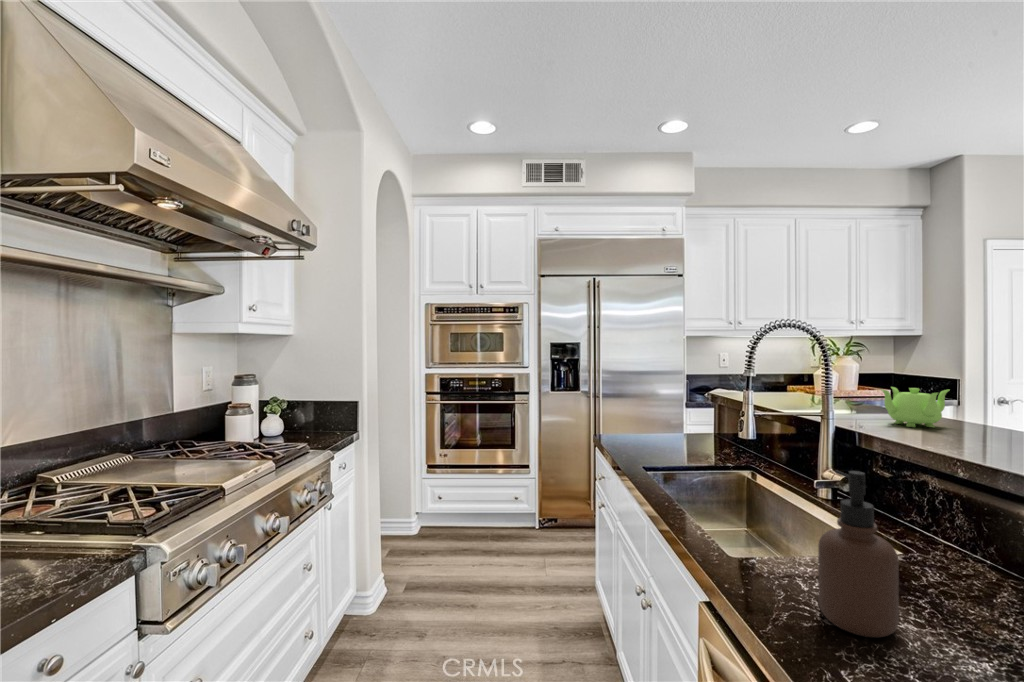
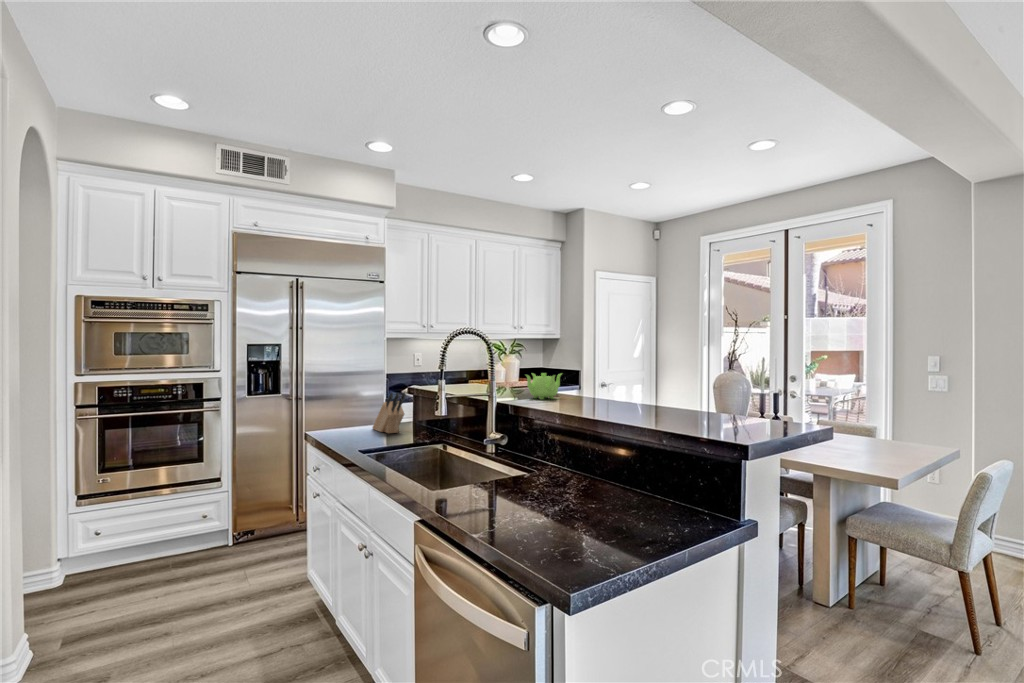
knife block: none [665,401,703,447] -> present [373,393,405,434]
soap dispenser: present [818,470,899,637] -> none [484,419,524,516]

